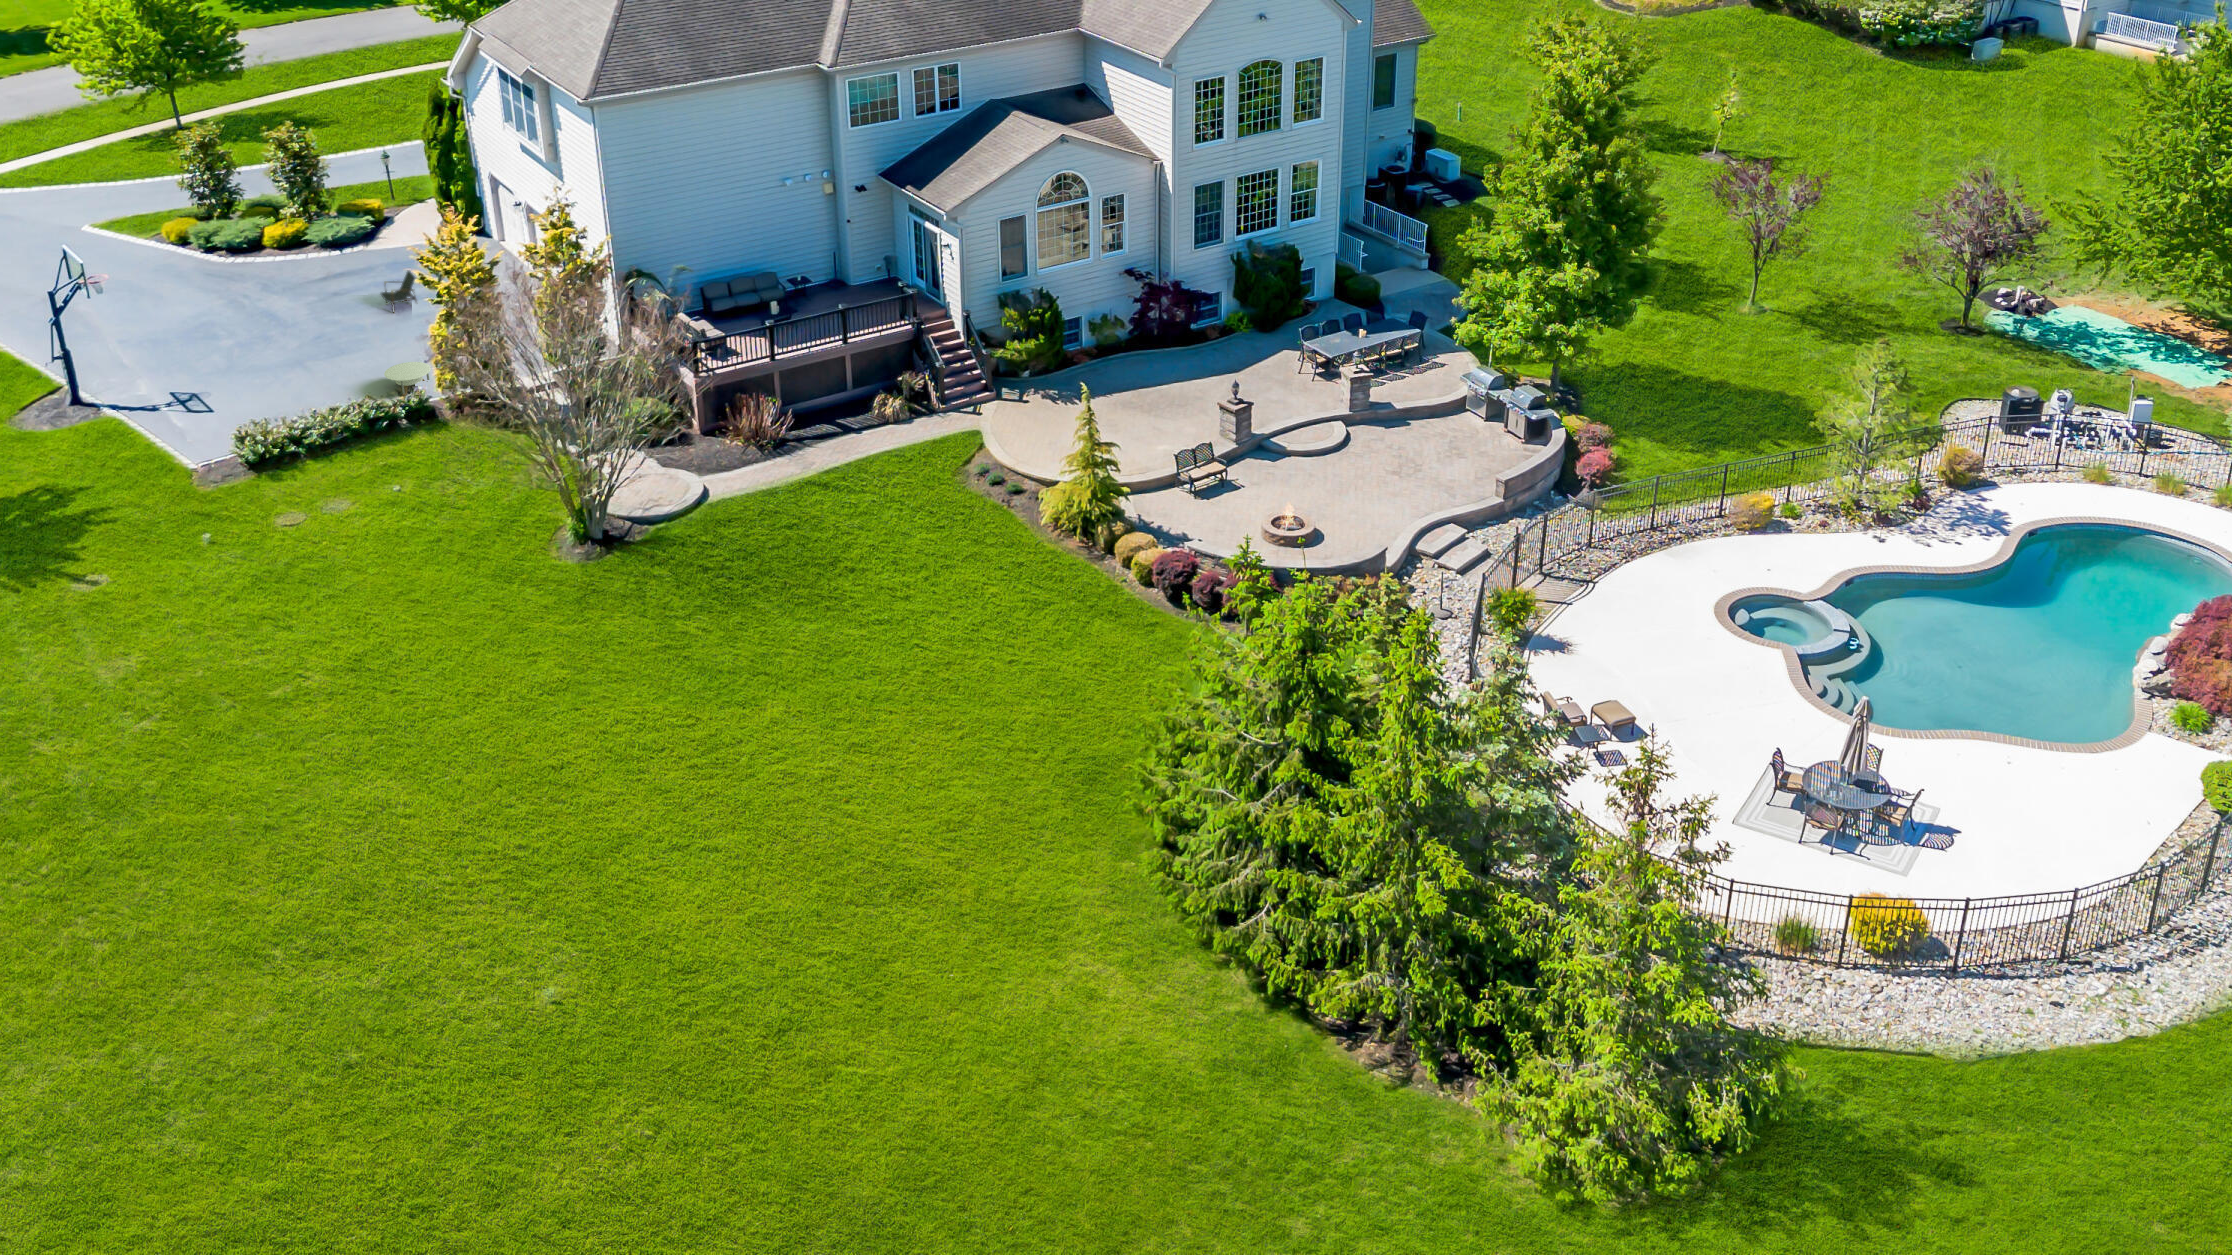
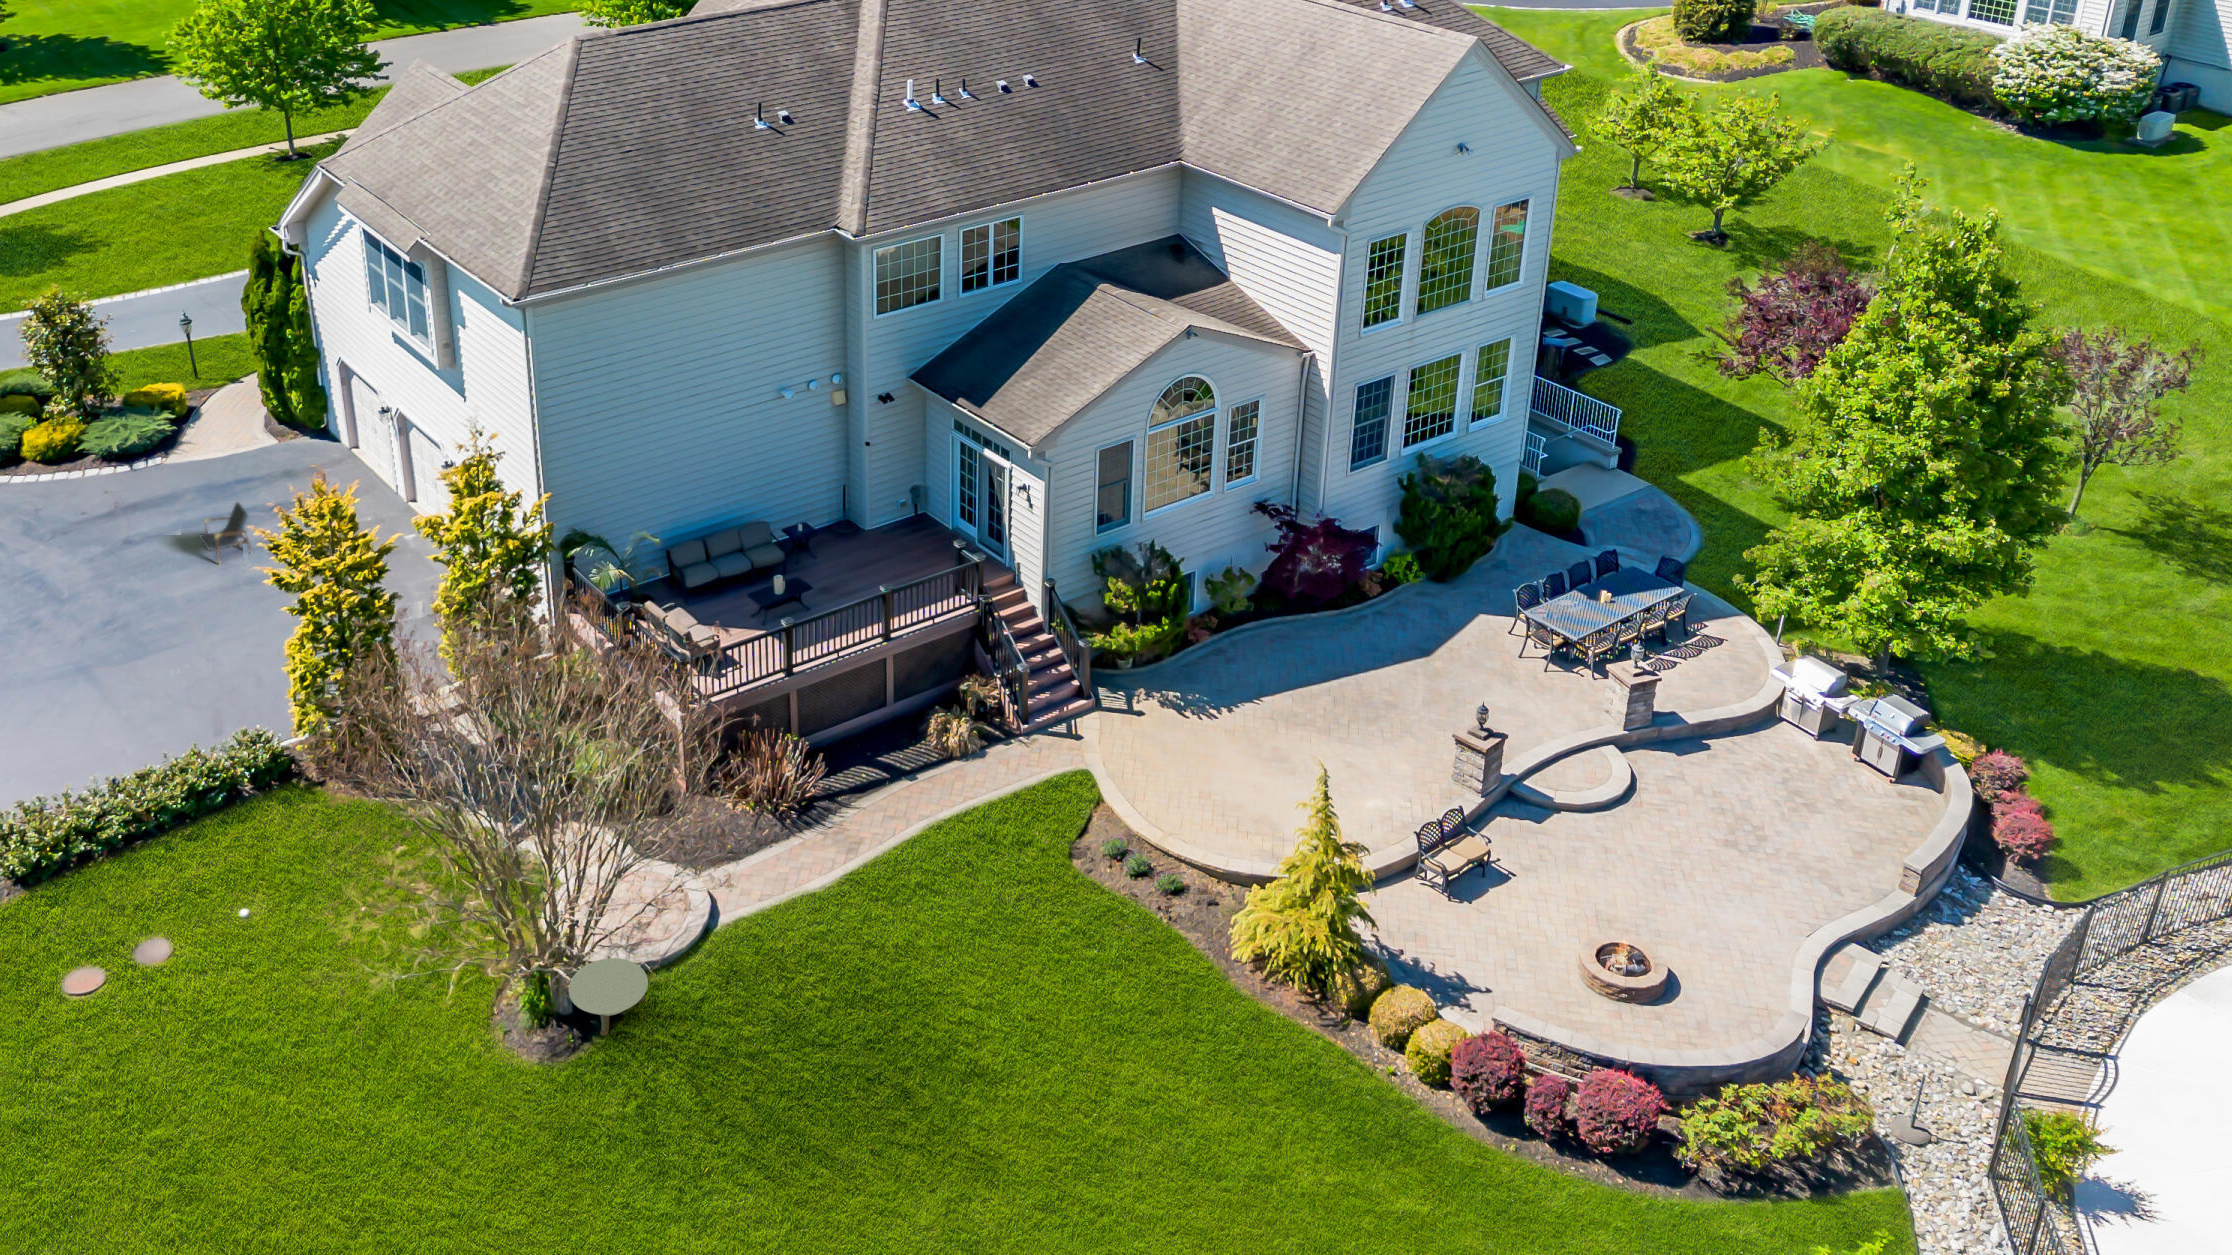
round table: present [384,362,431,396] -> present [569,958,648,1036]

